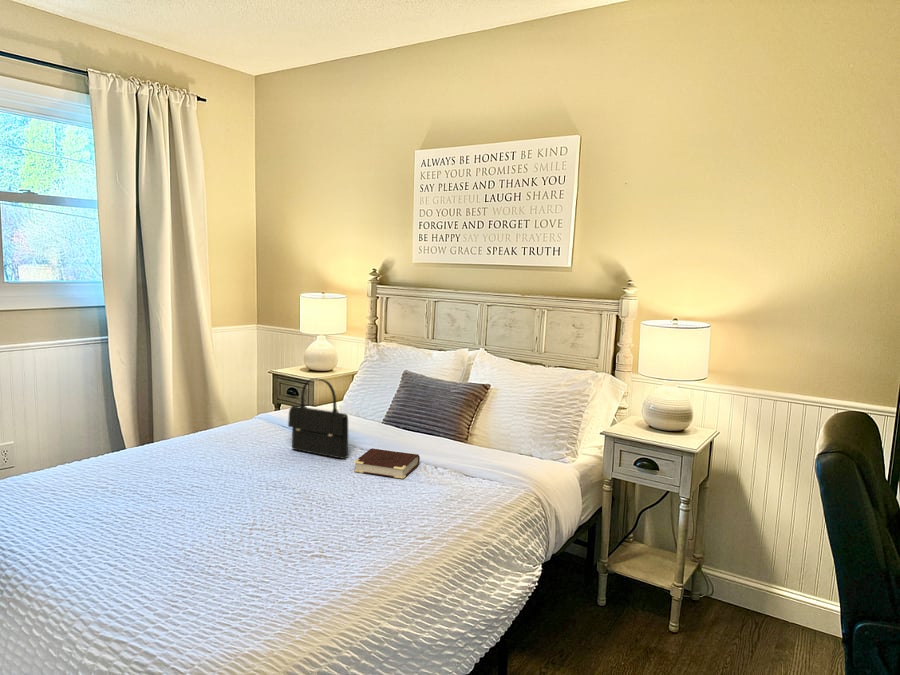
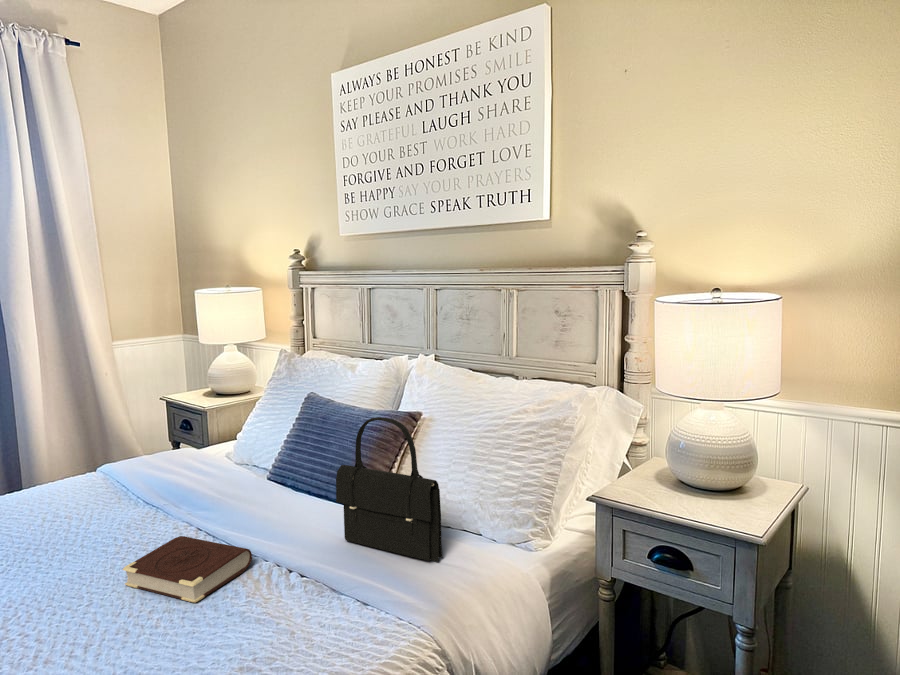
handbag: present [288,378,348,459] -> present [336,417,442,562]

